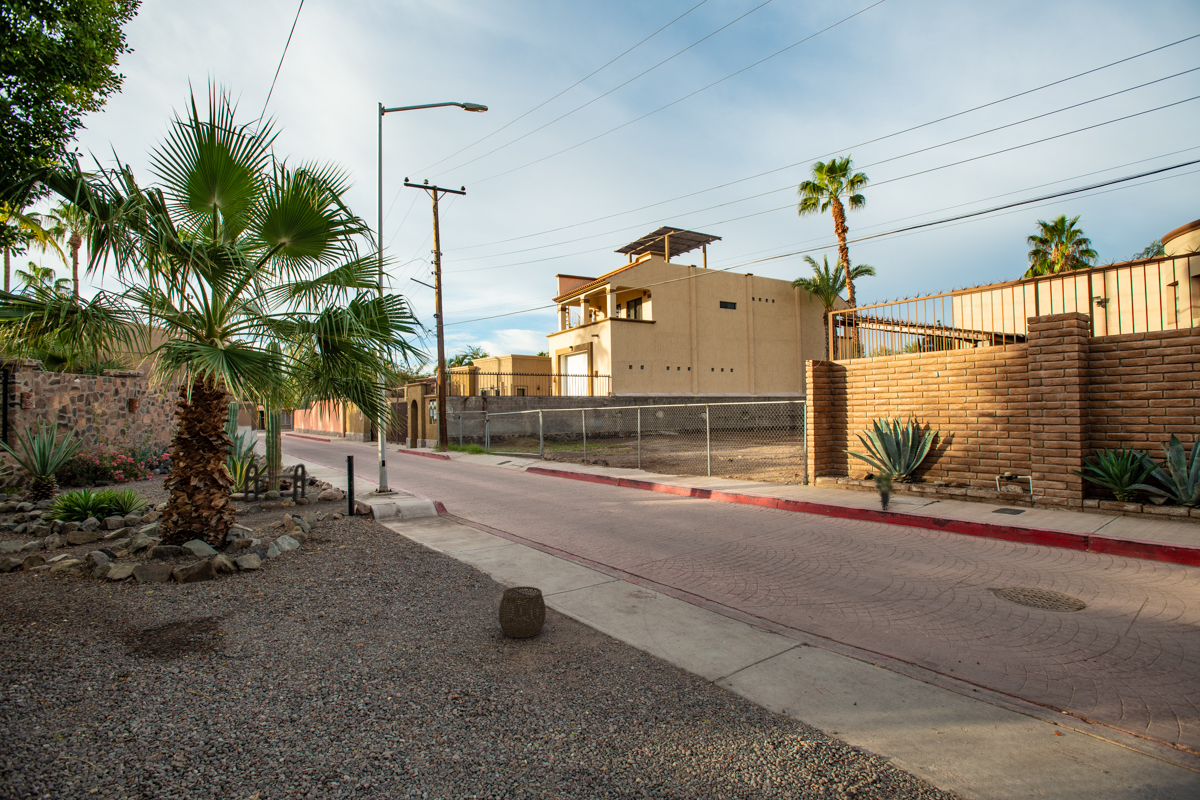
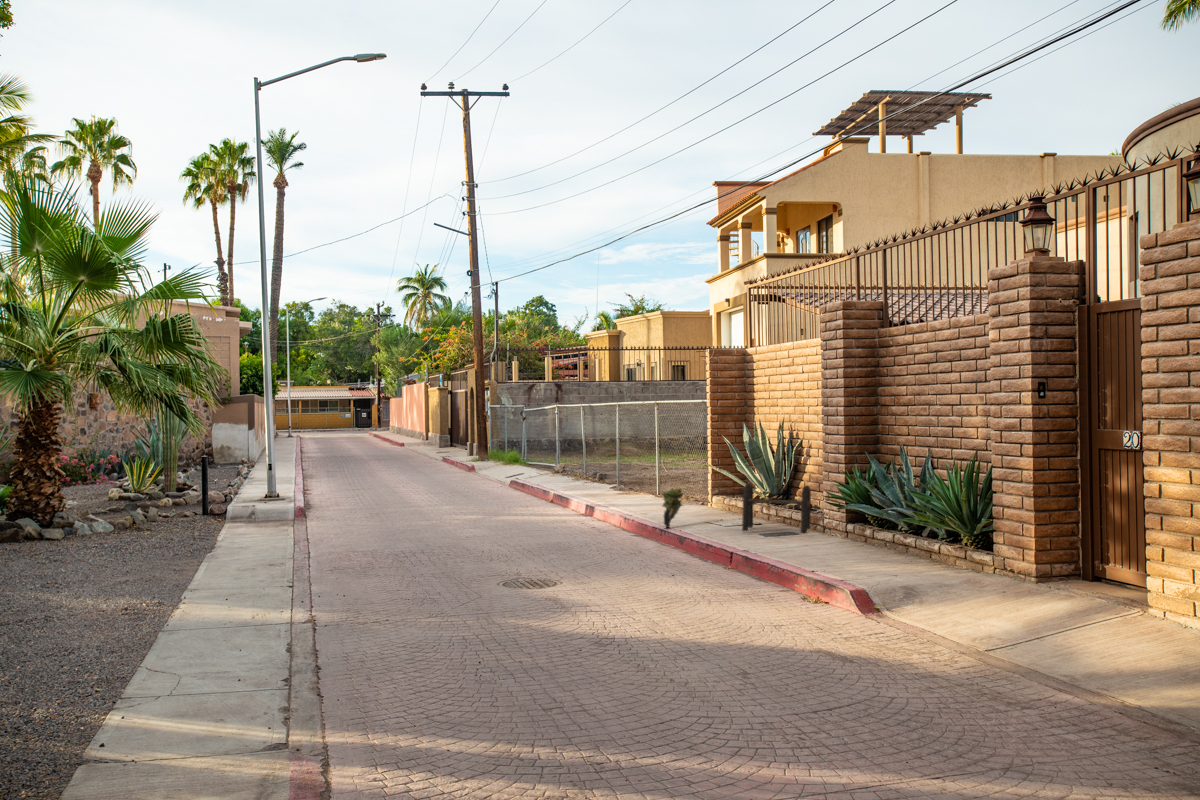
bench: present [243,464,306,502] -> present [742,484,811,533]
woven basket: present [498,587,546,638] -> none [128,539,159,567]

